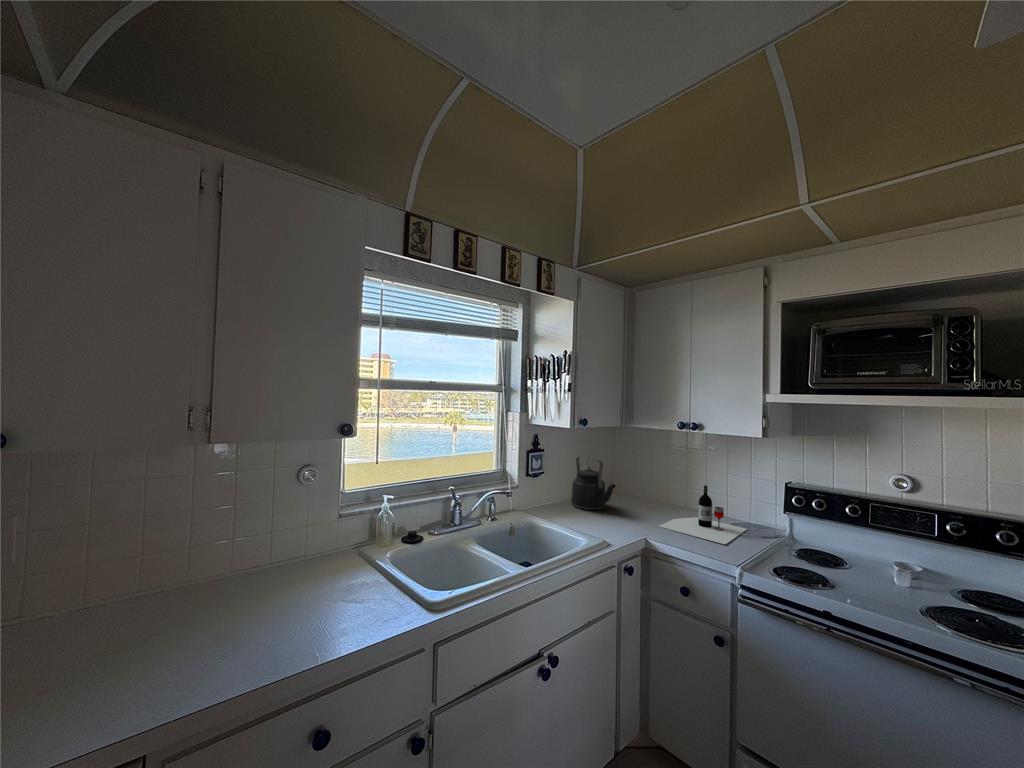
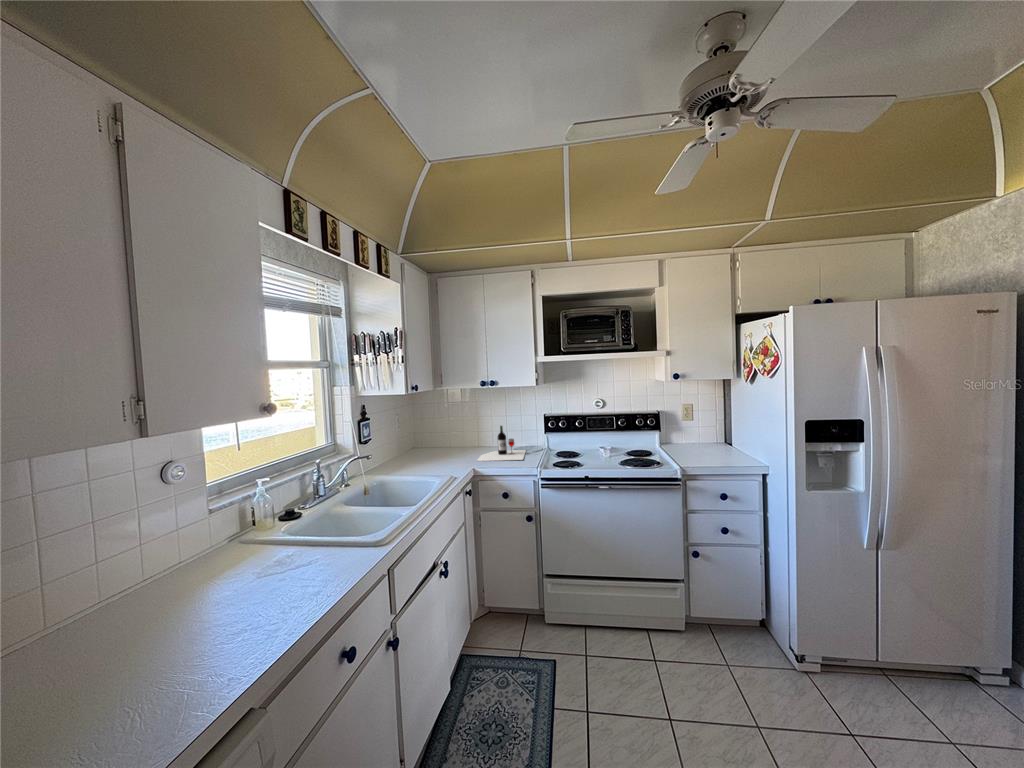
kettle: present [571,456,616,510] -> none [398,421,439,464]

